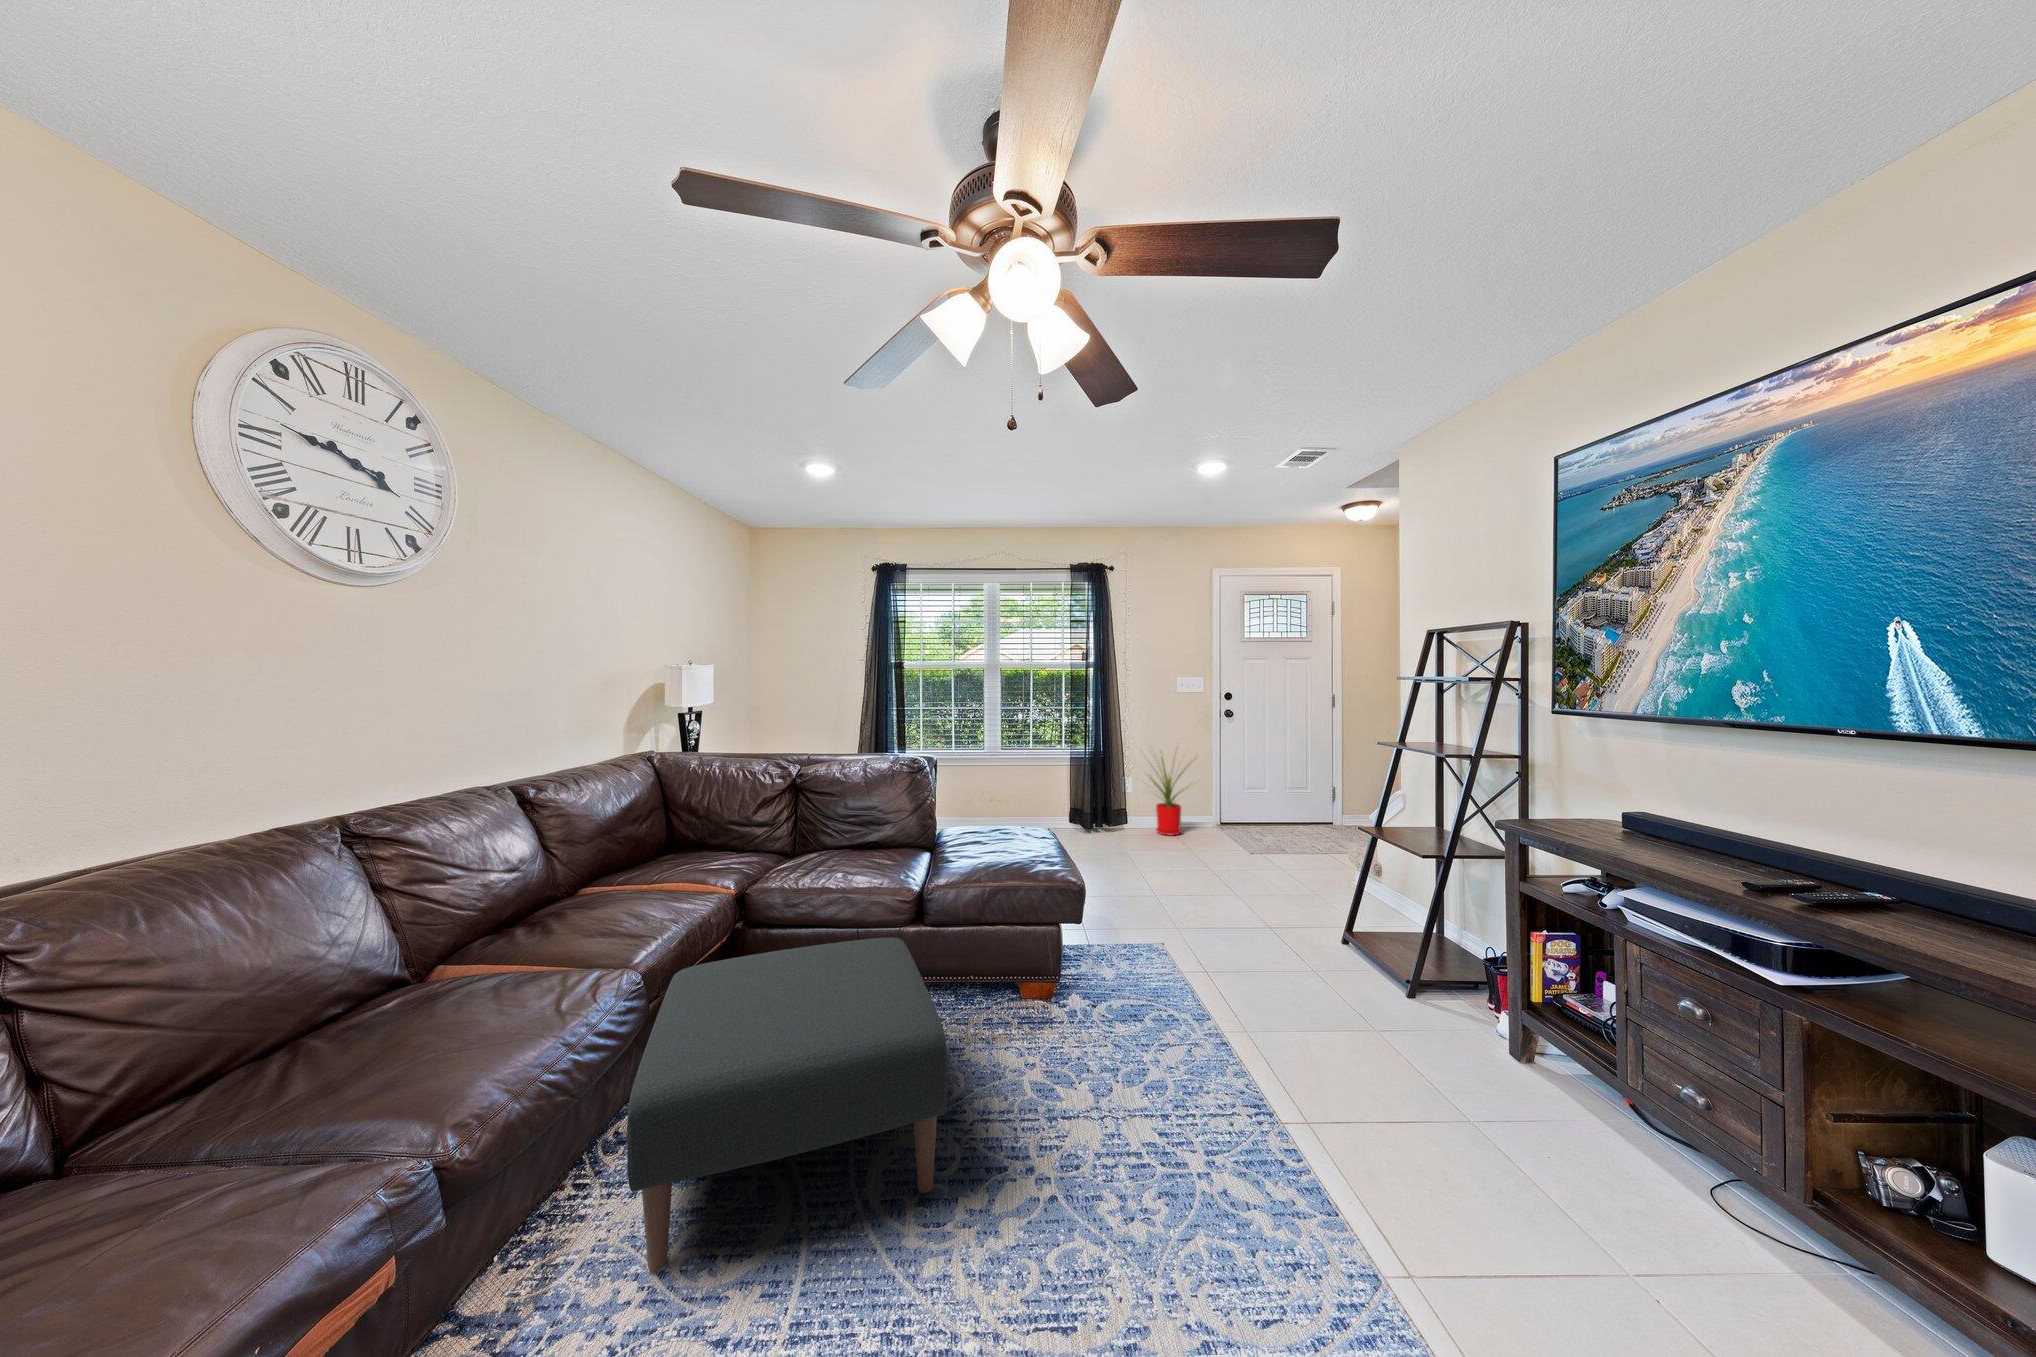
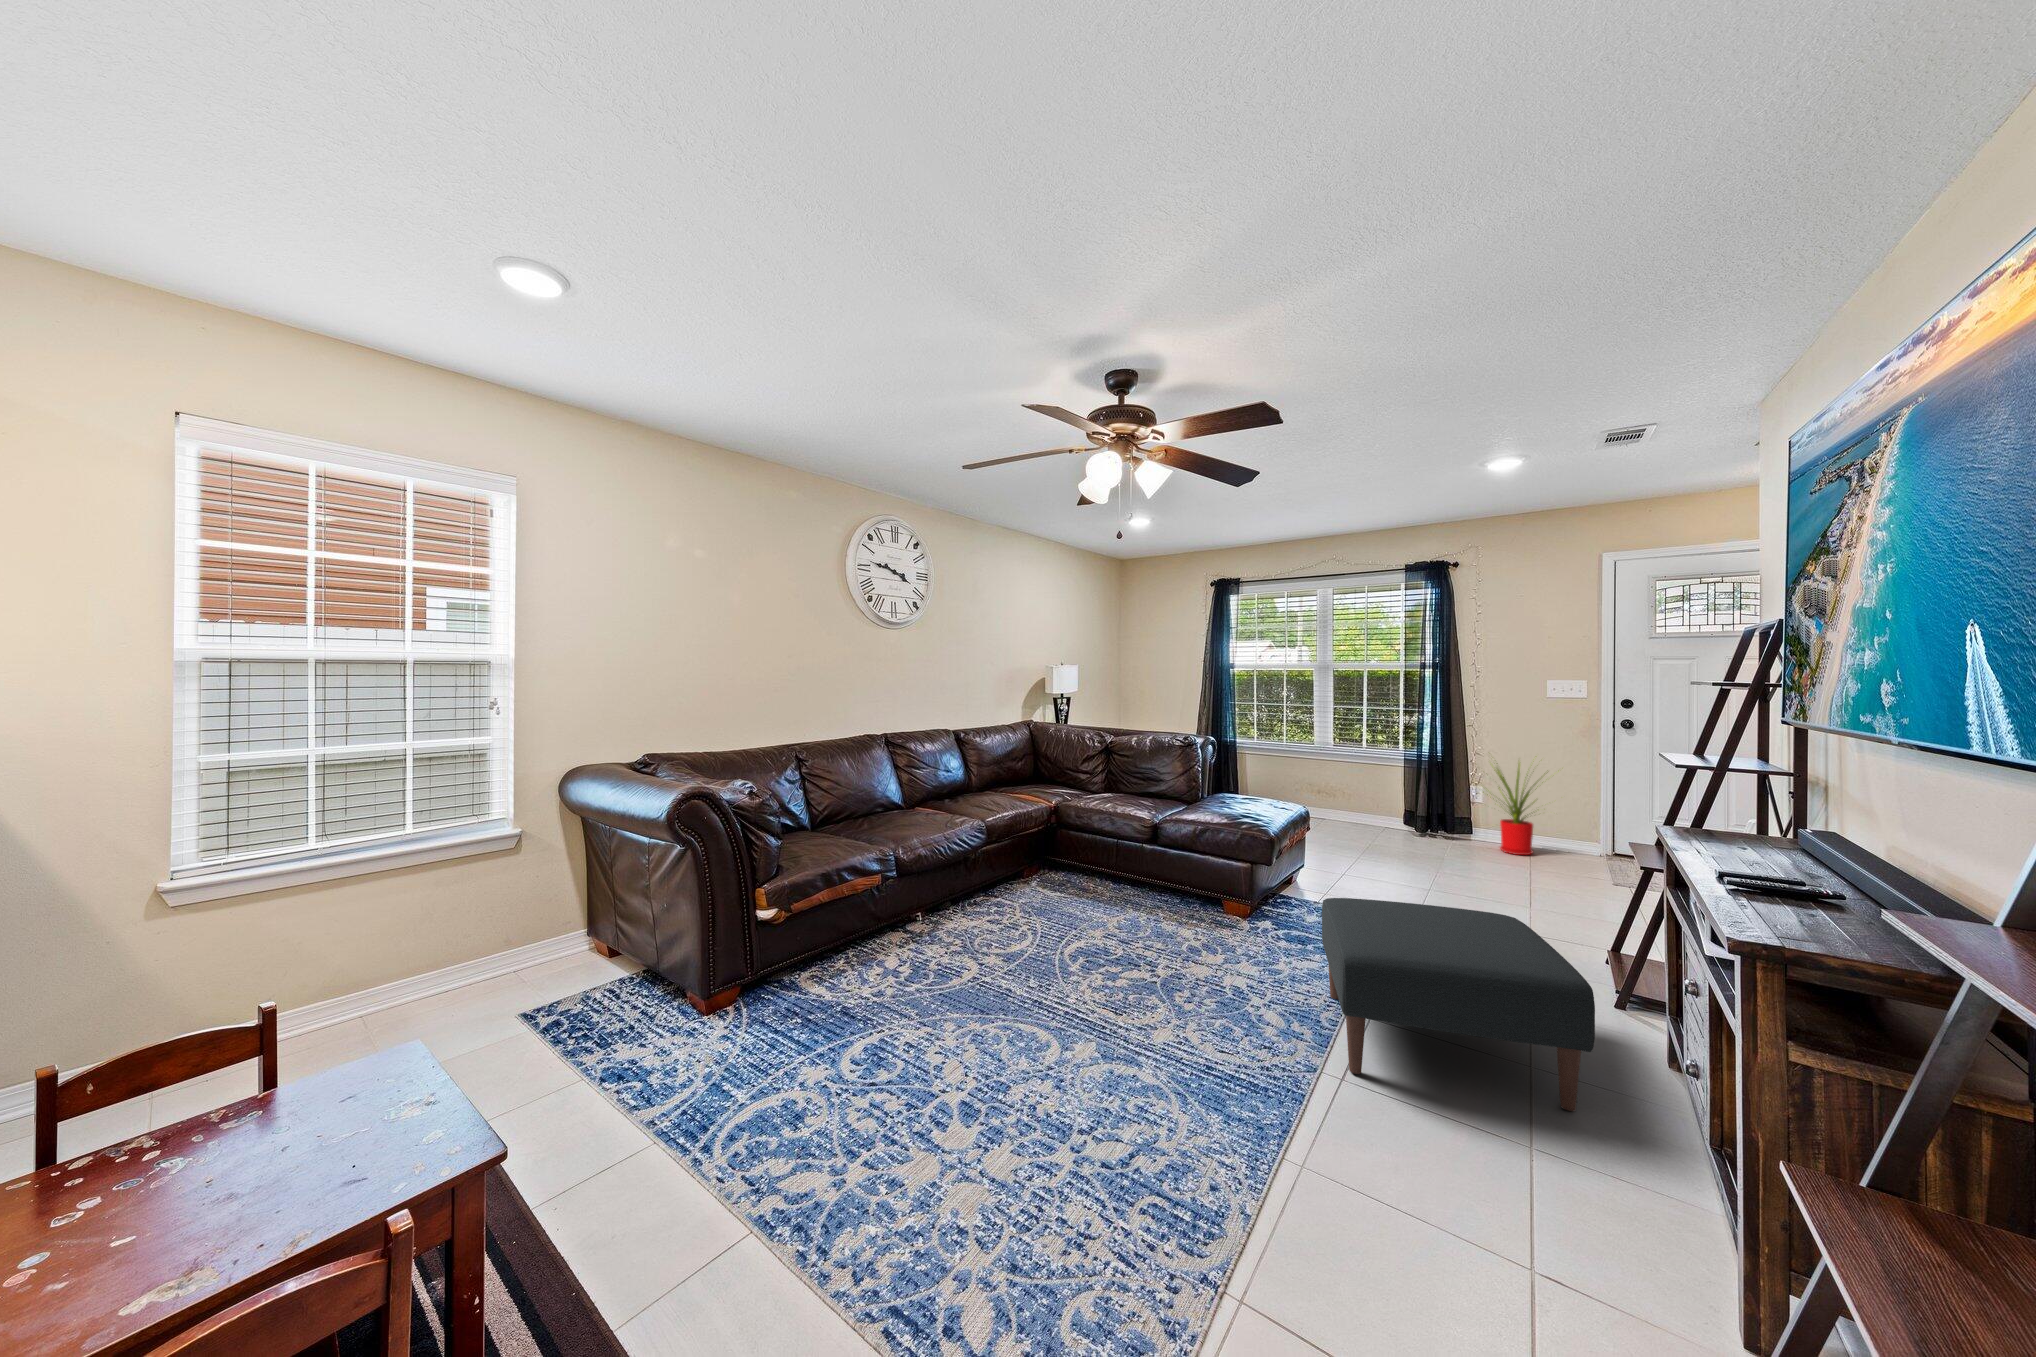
ottoman: present [627,938,948,1271] -> present [1322,898,1595,1111]

